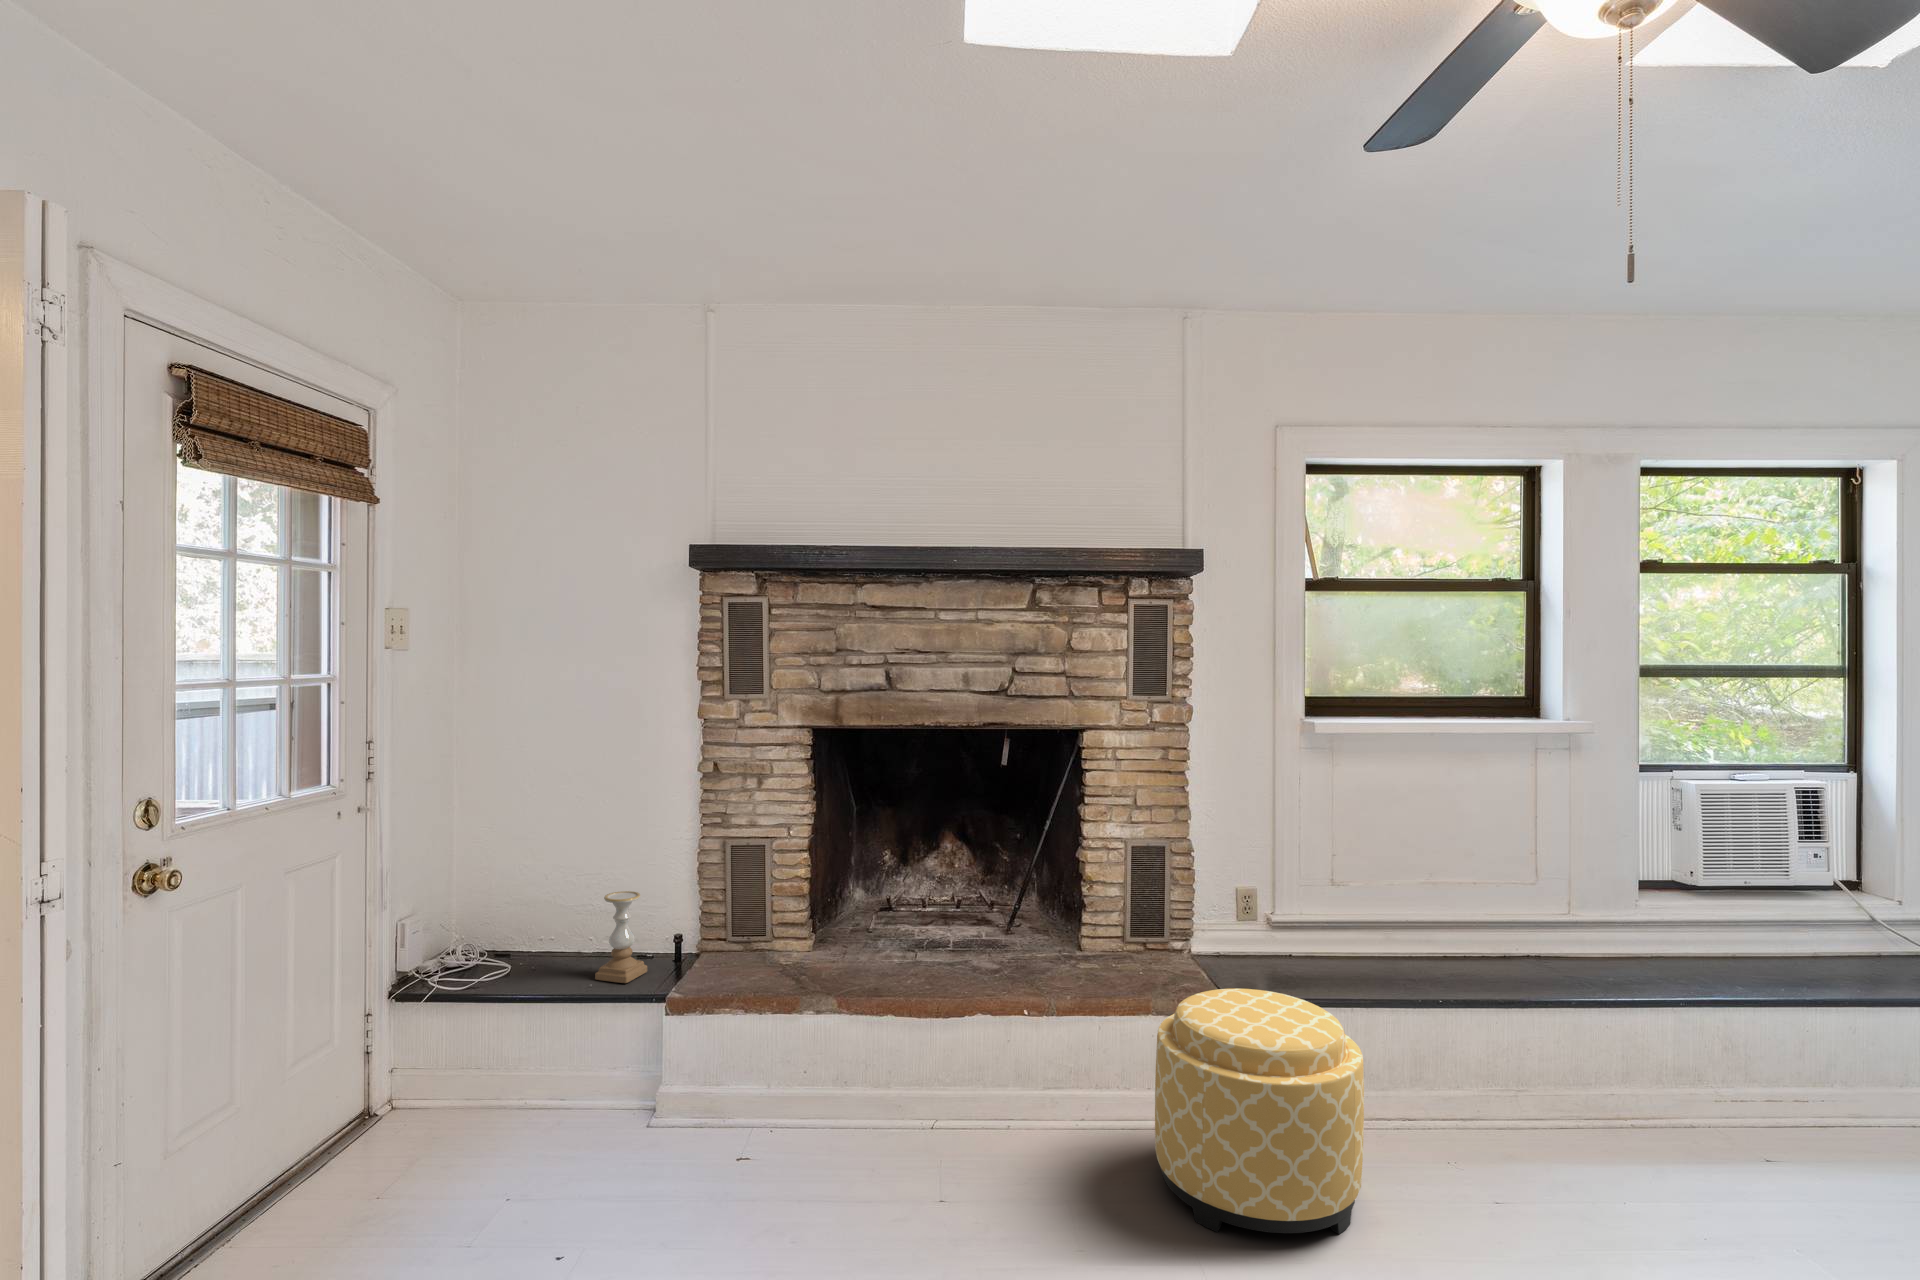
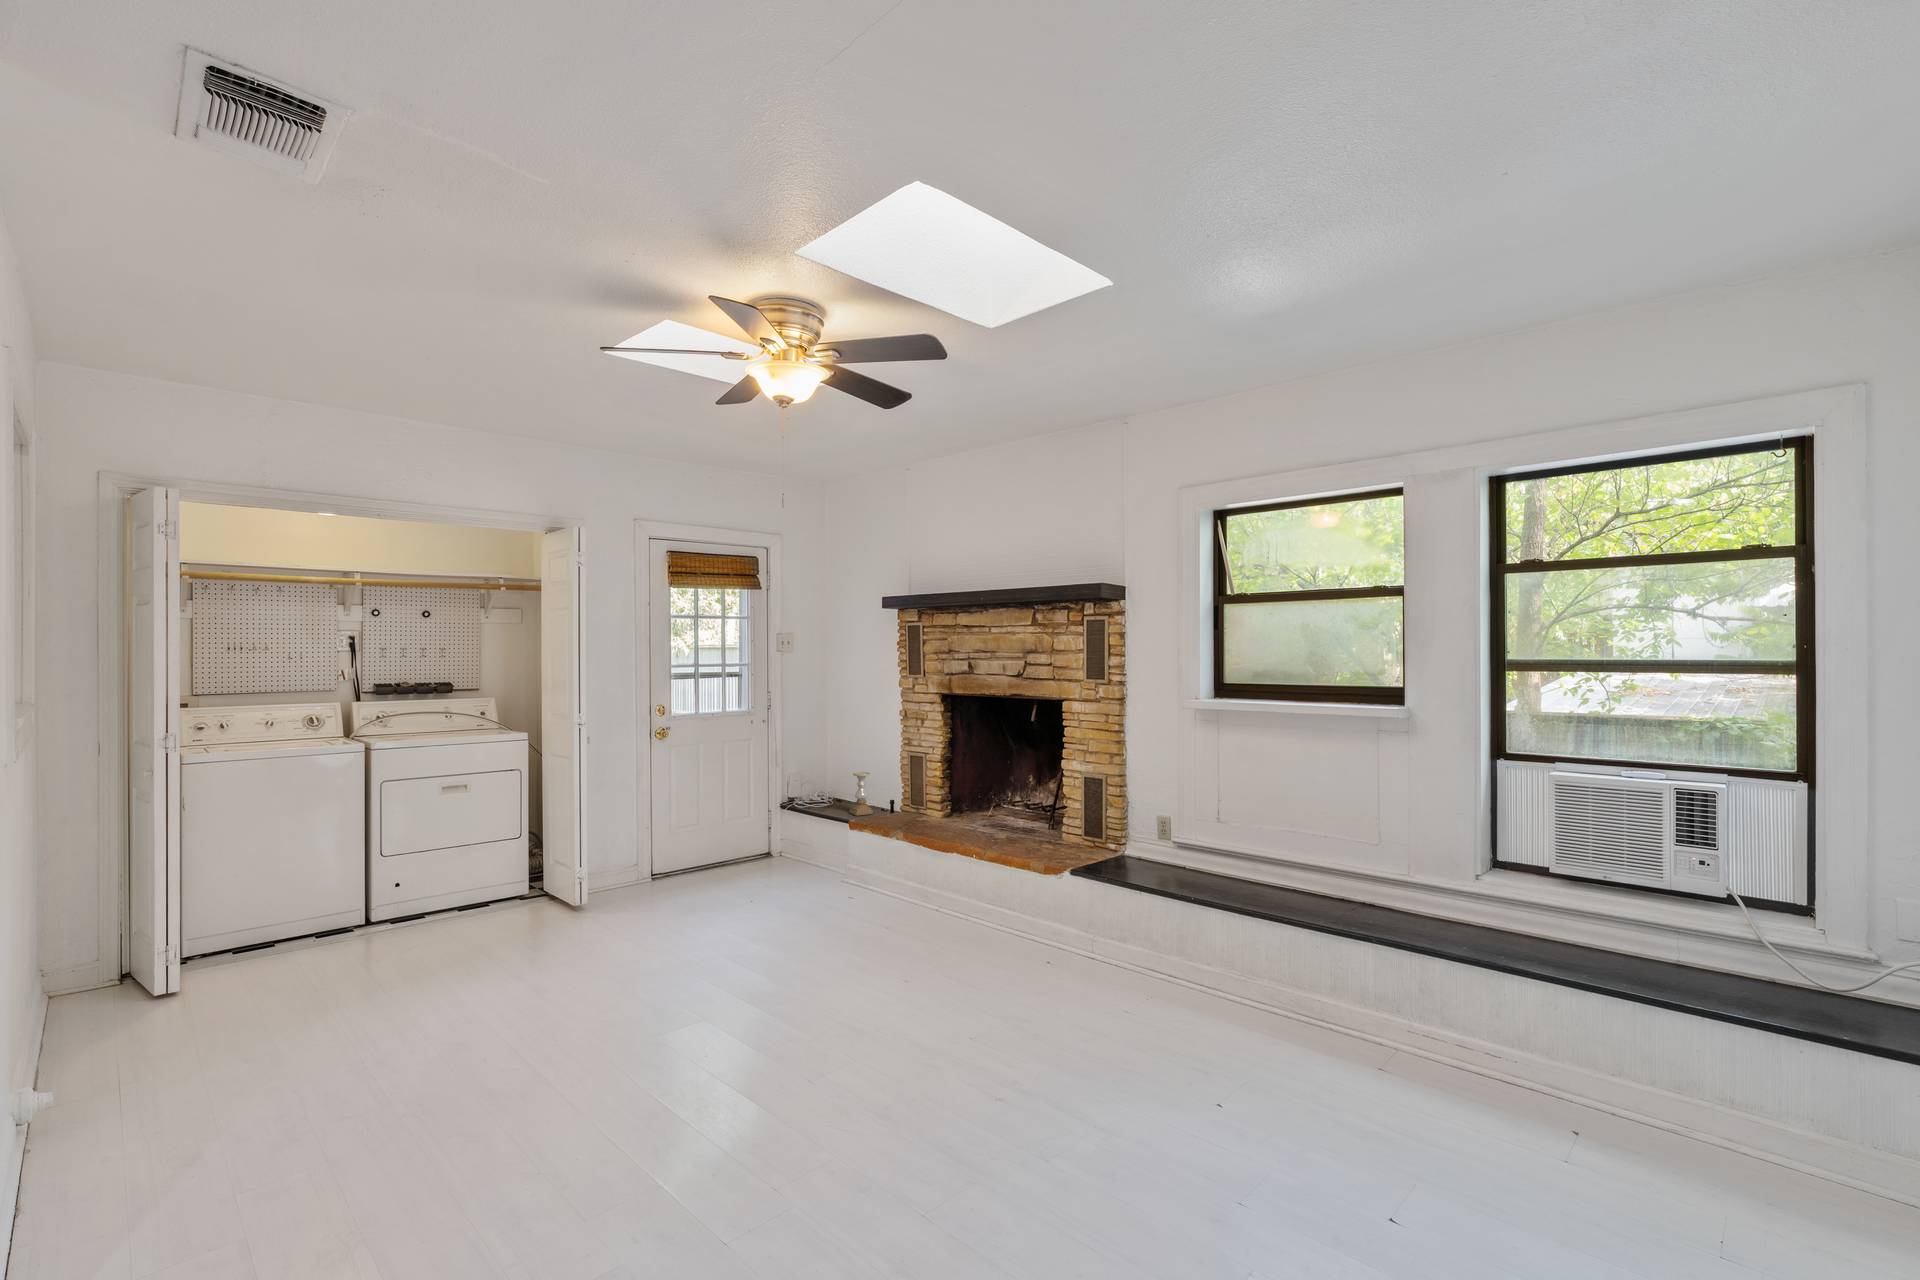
ottoman: present [1155,988,1364,1234] -> none [959,851,1076,987]

